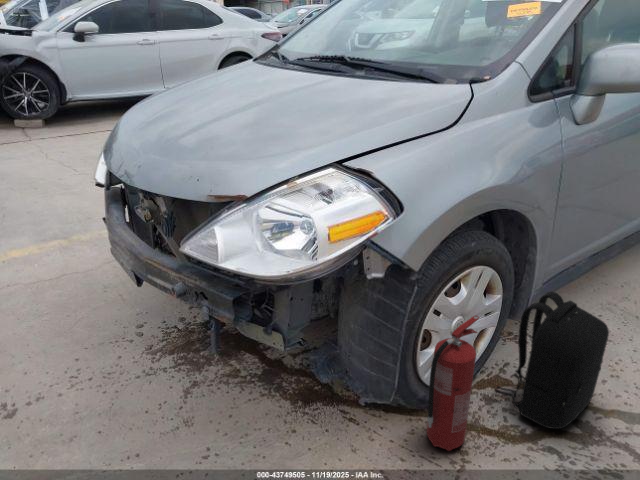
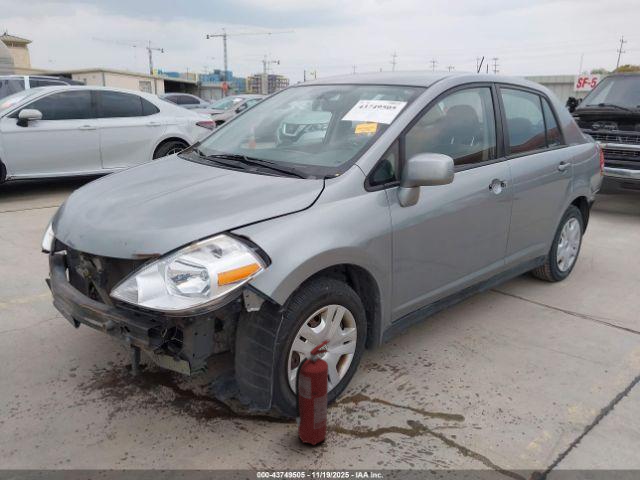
backpack: present [497,292,609,429] -> none [356,325,428,427]

